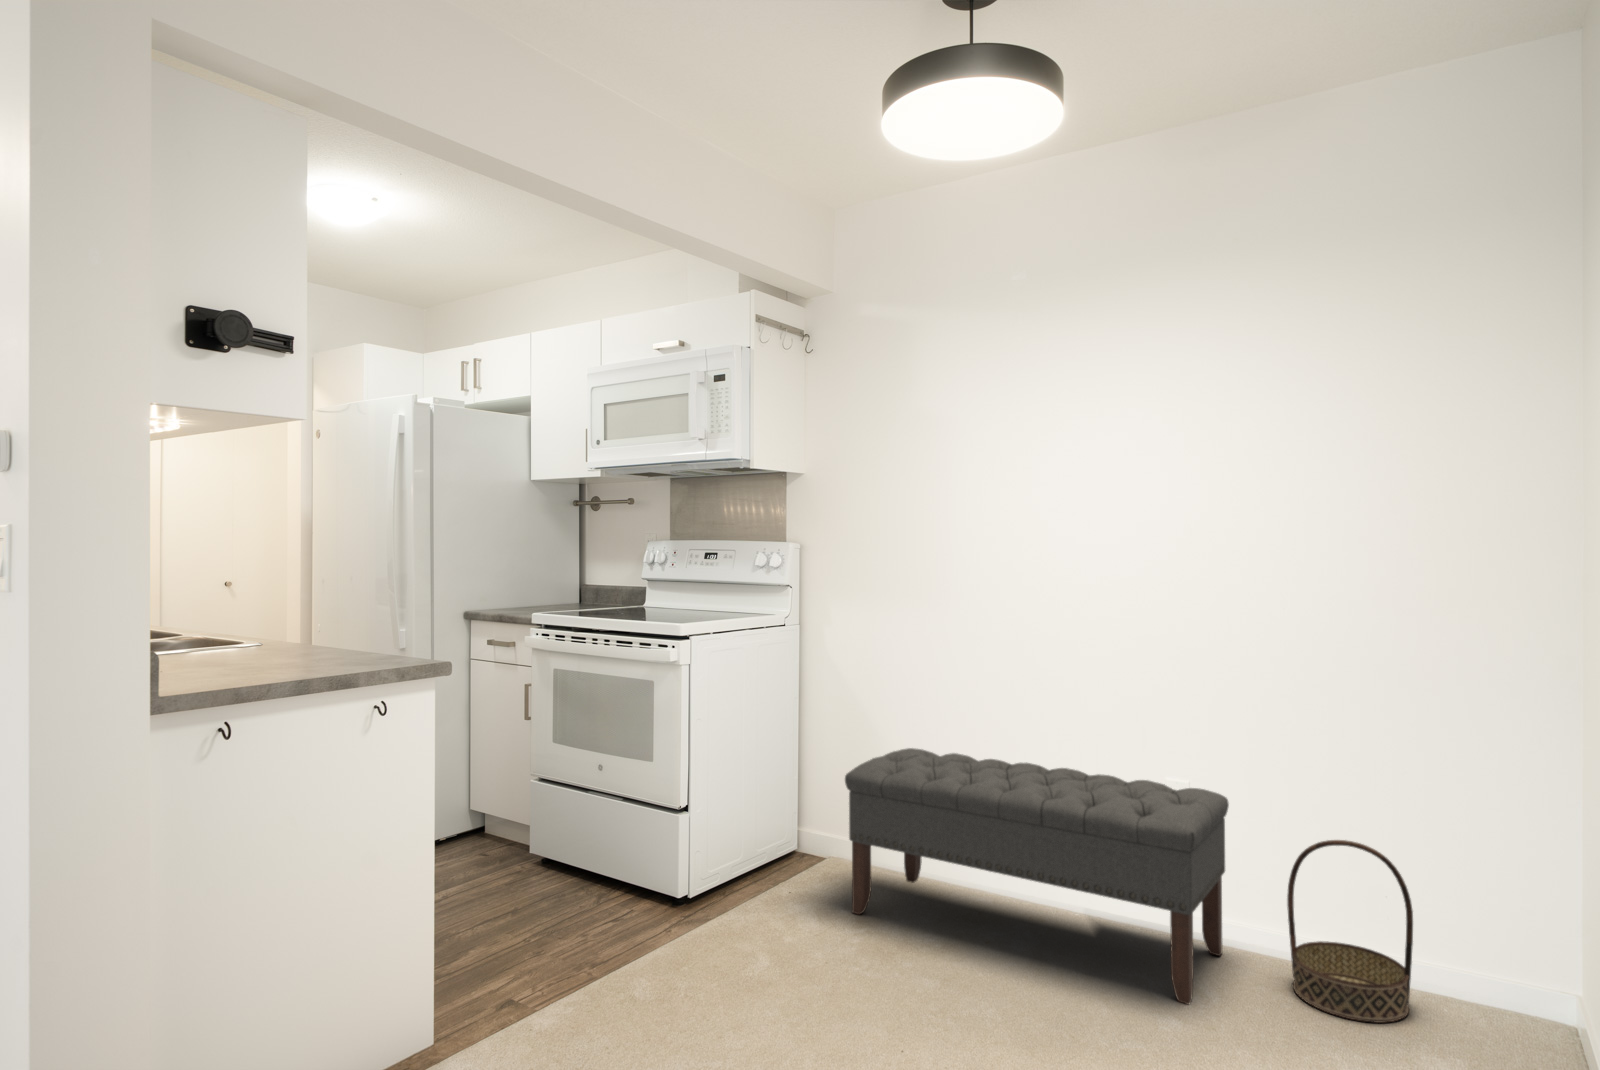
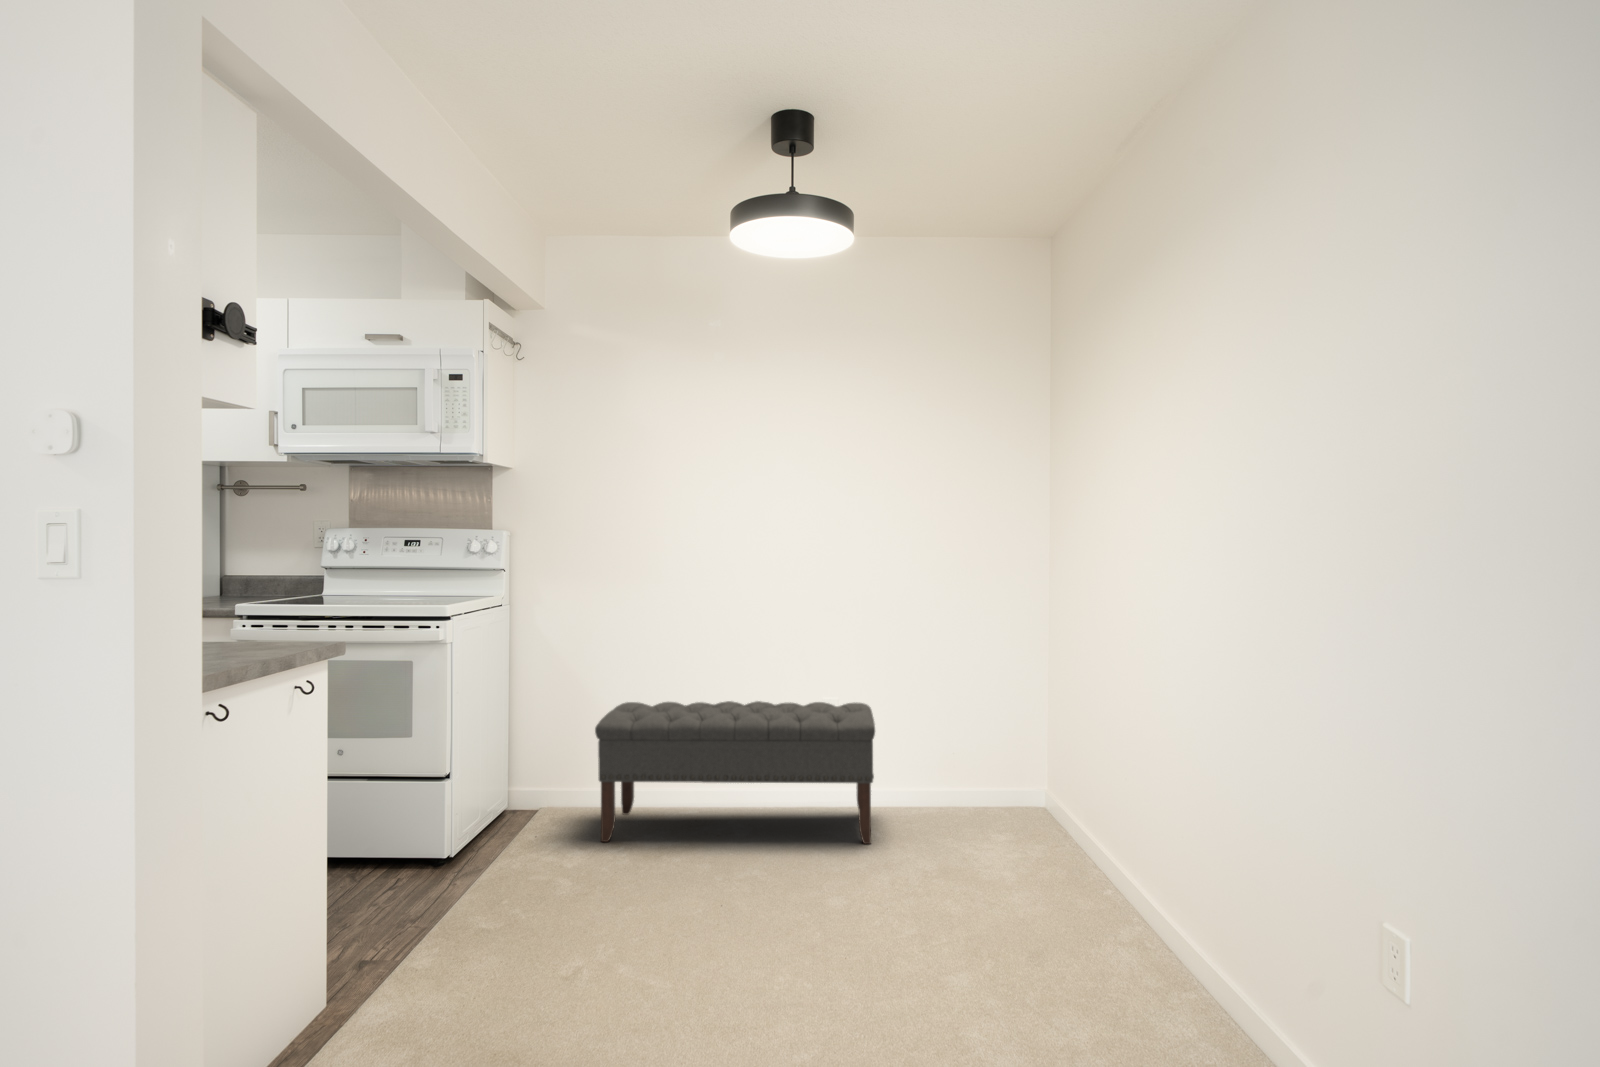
basket: present [1287,840,1413,1023] -> none [914,722,983,832]

